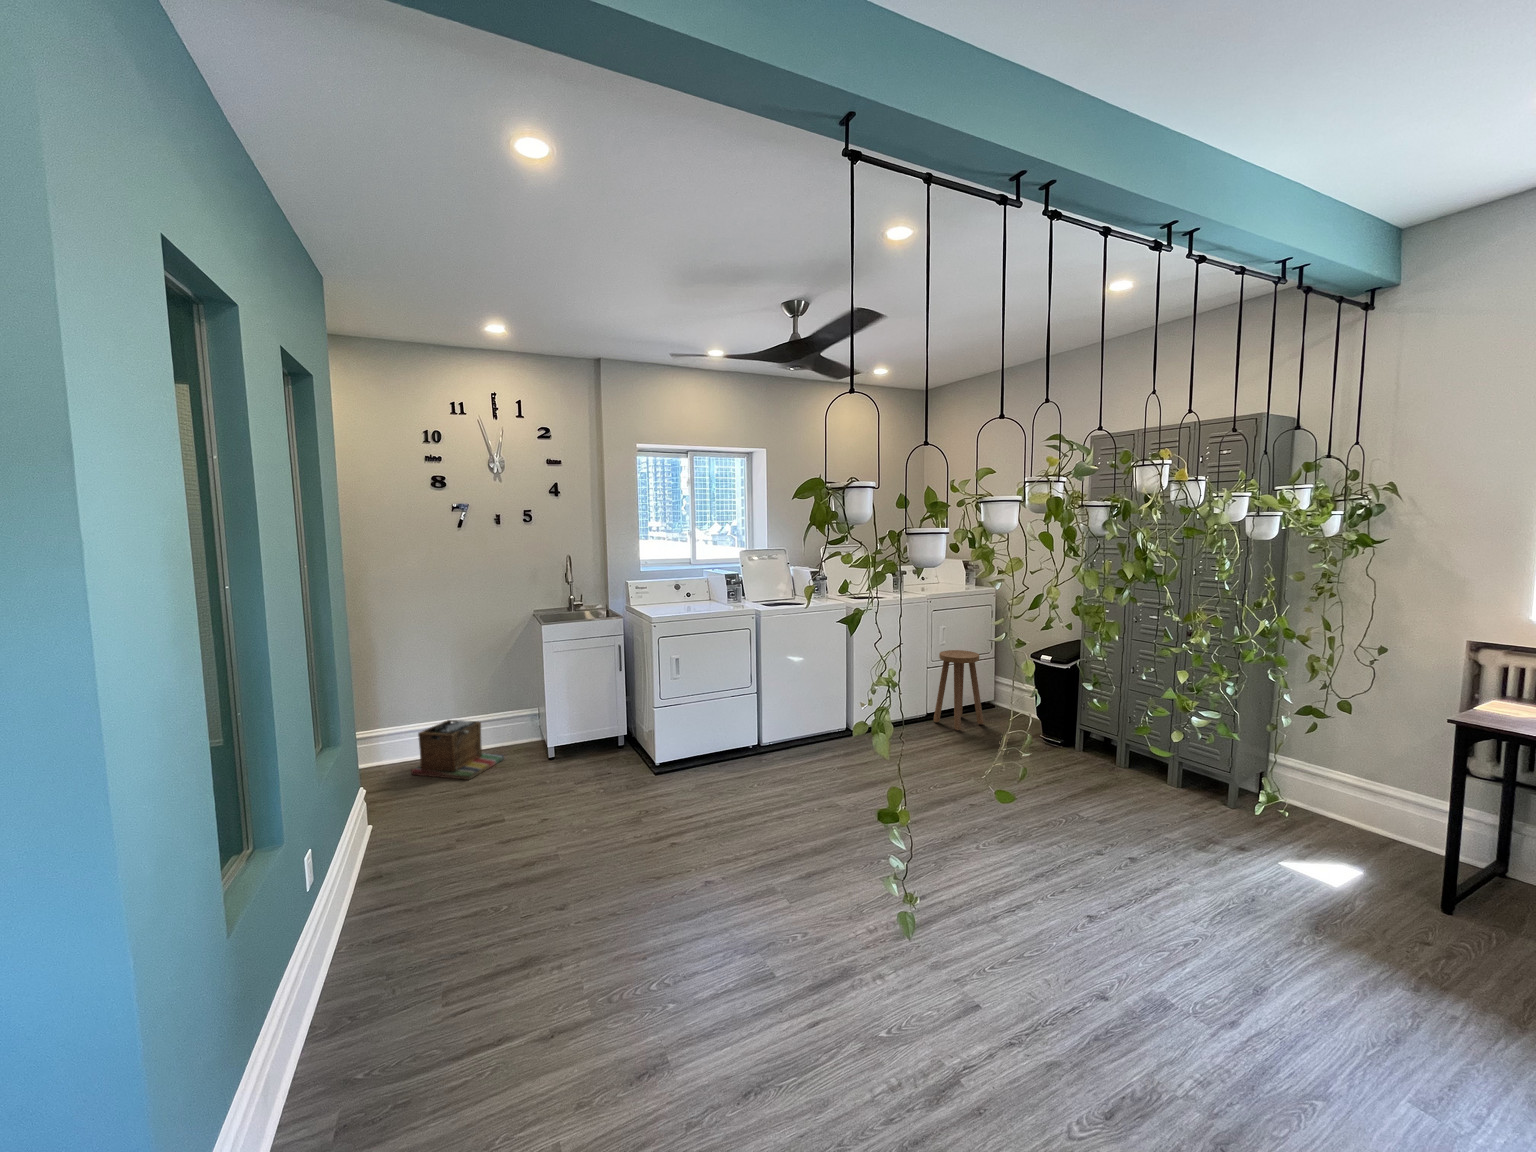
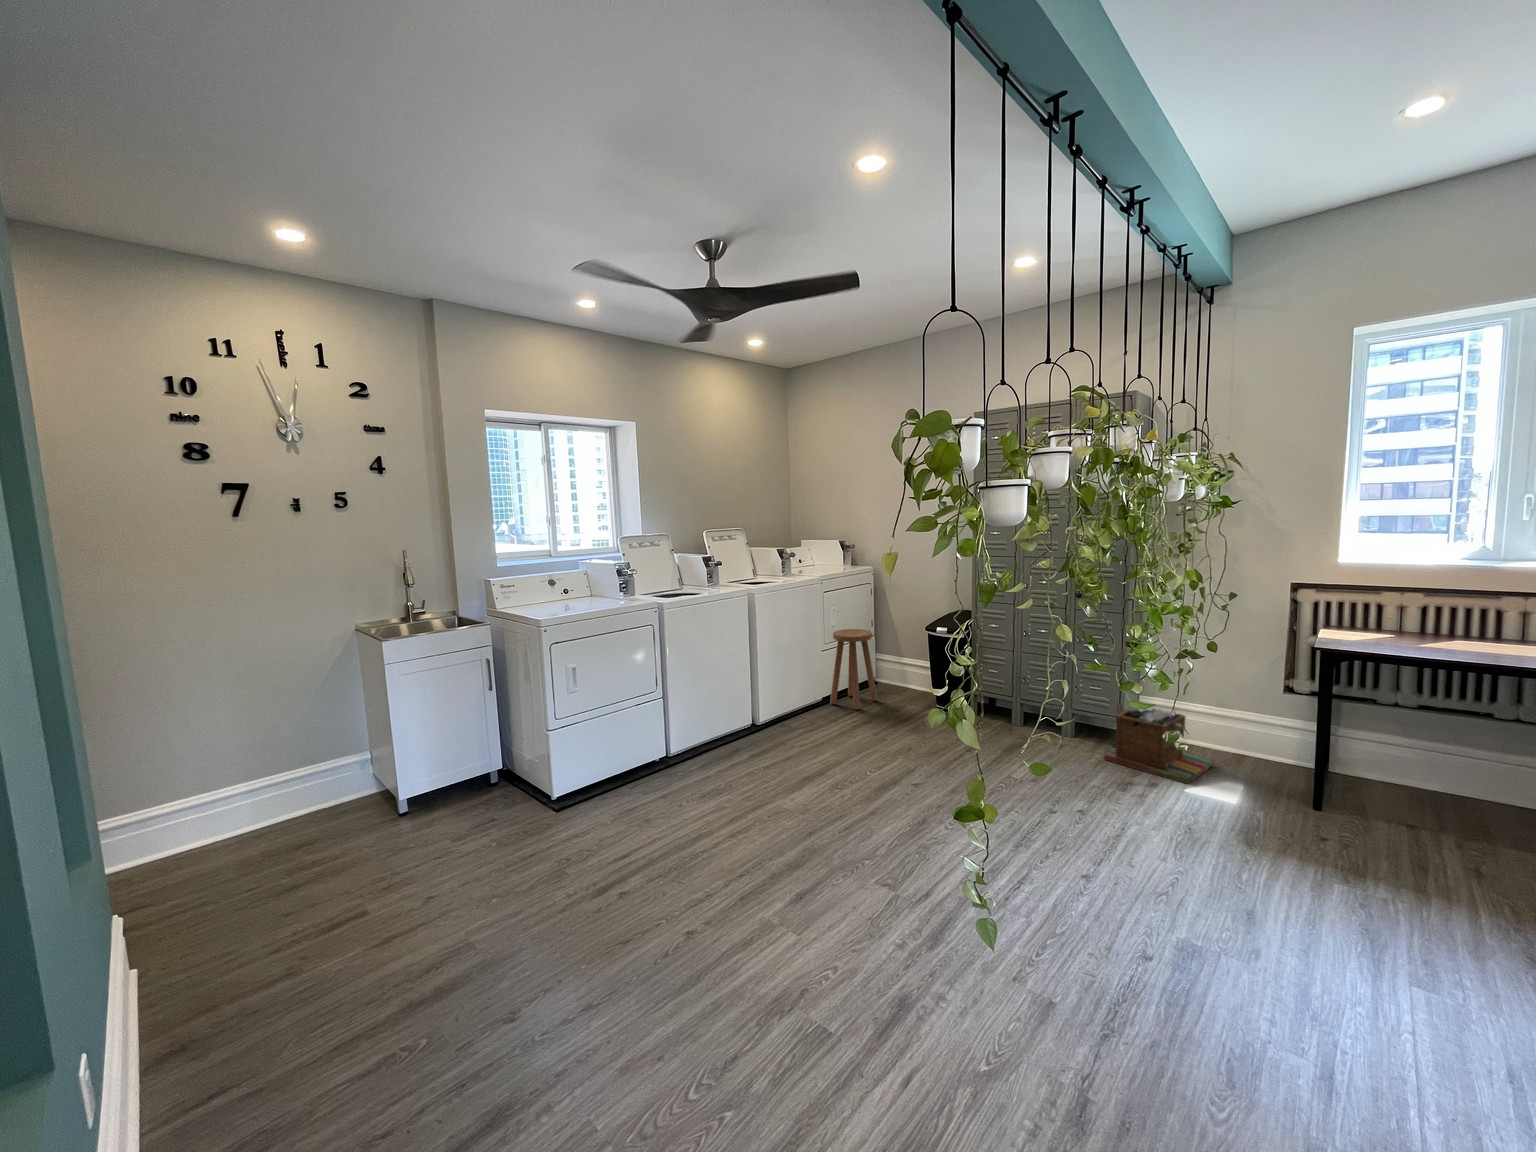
laundry basket: present [411,720,504,780] -> present [1104,708,1213,784]

